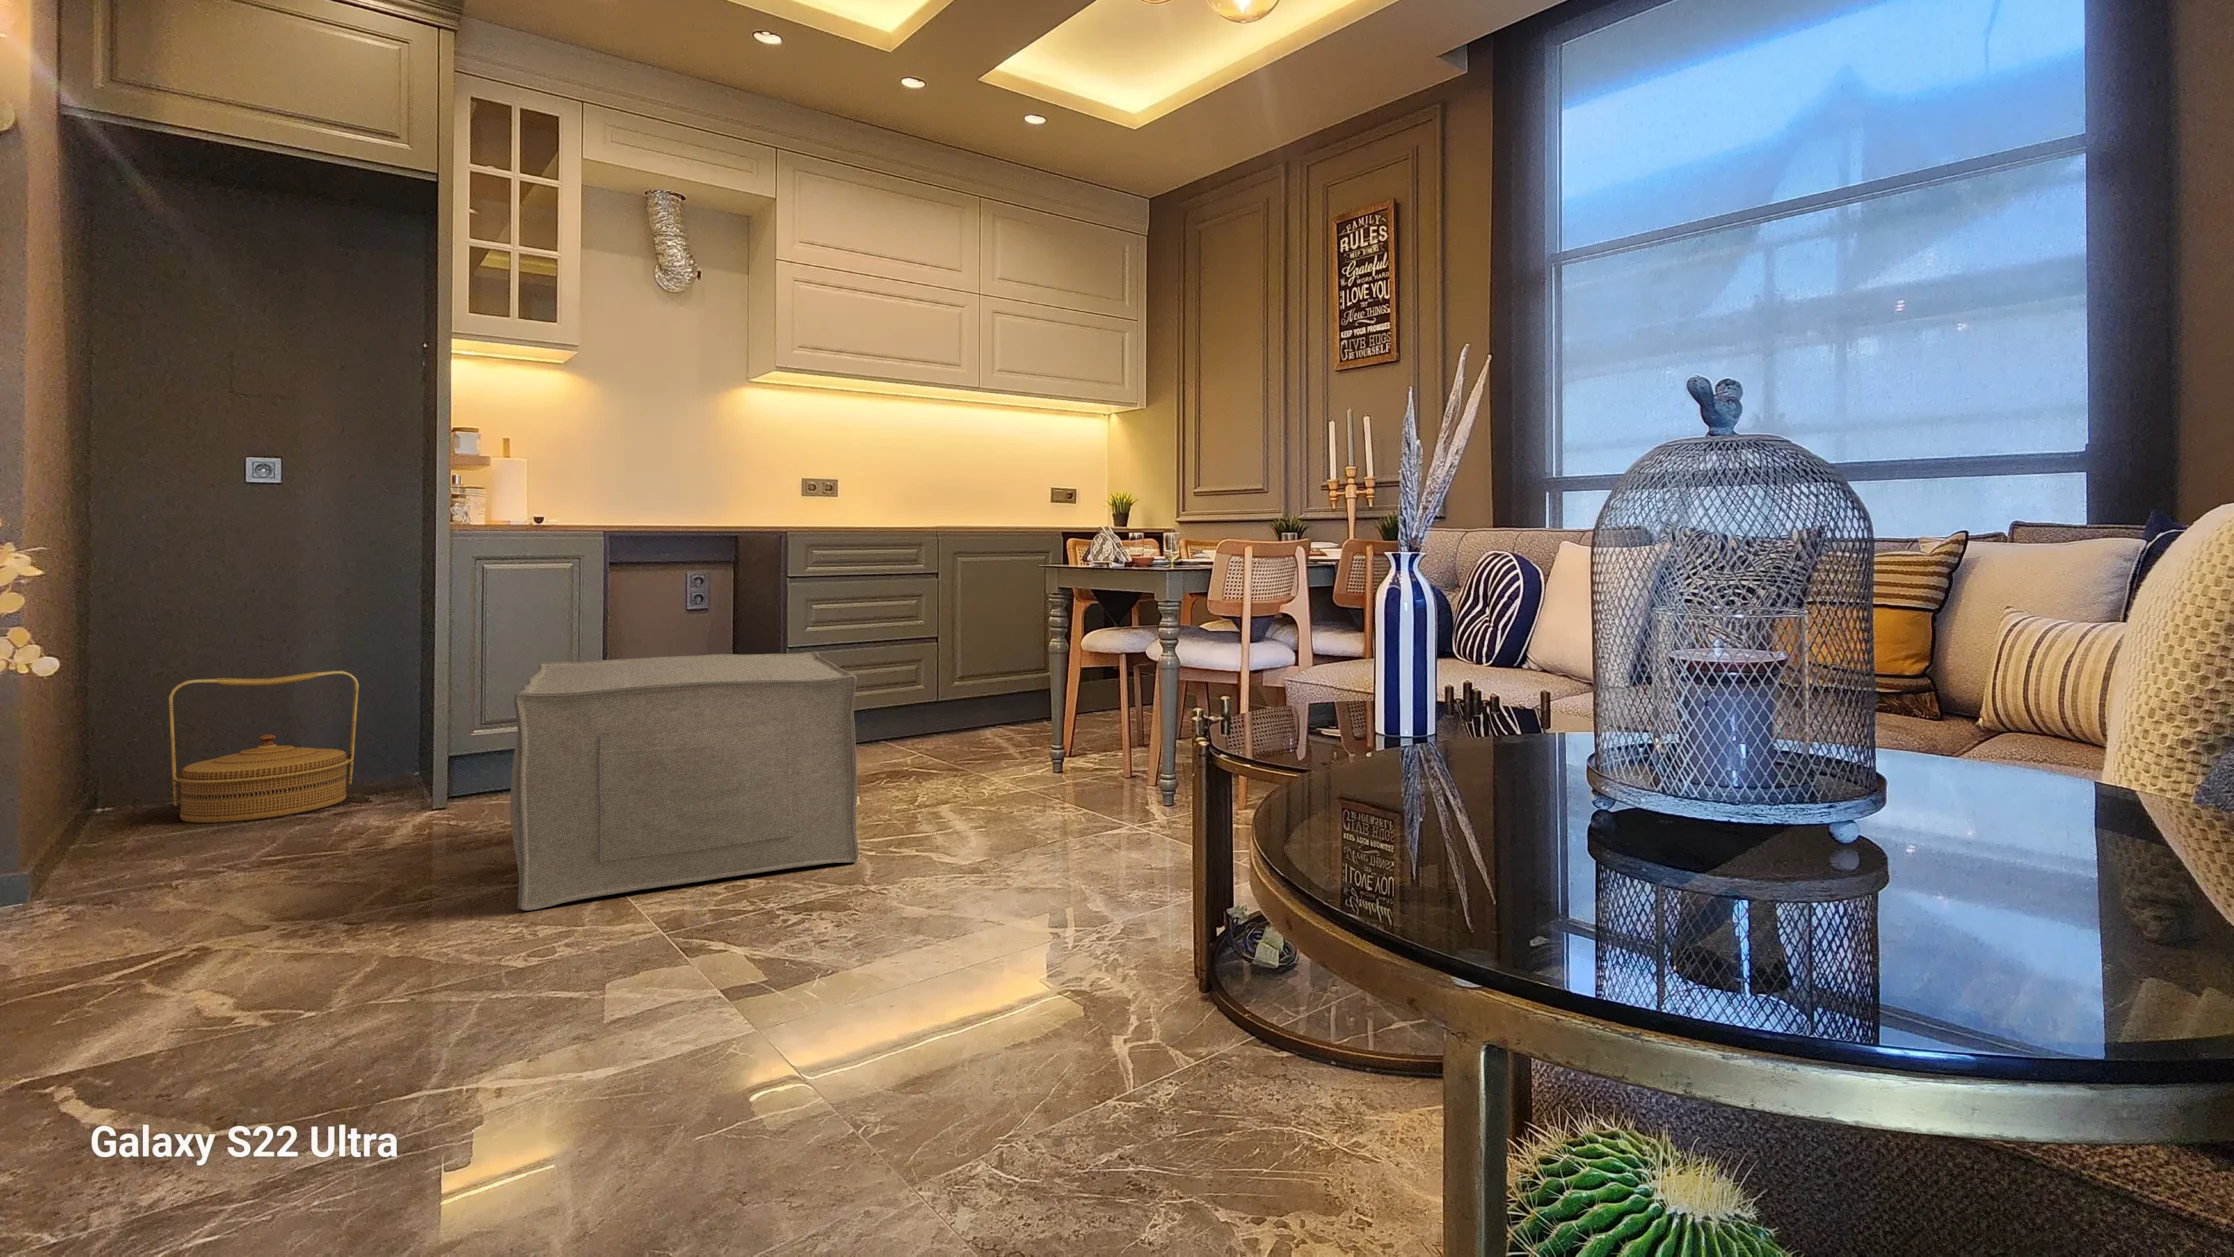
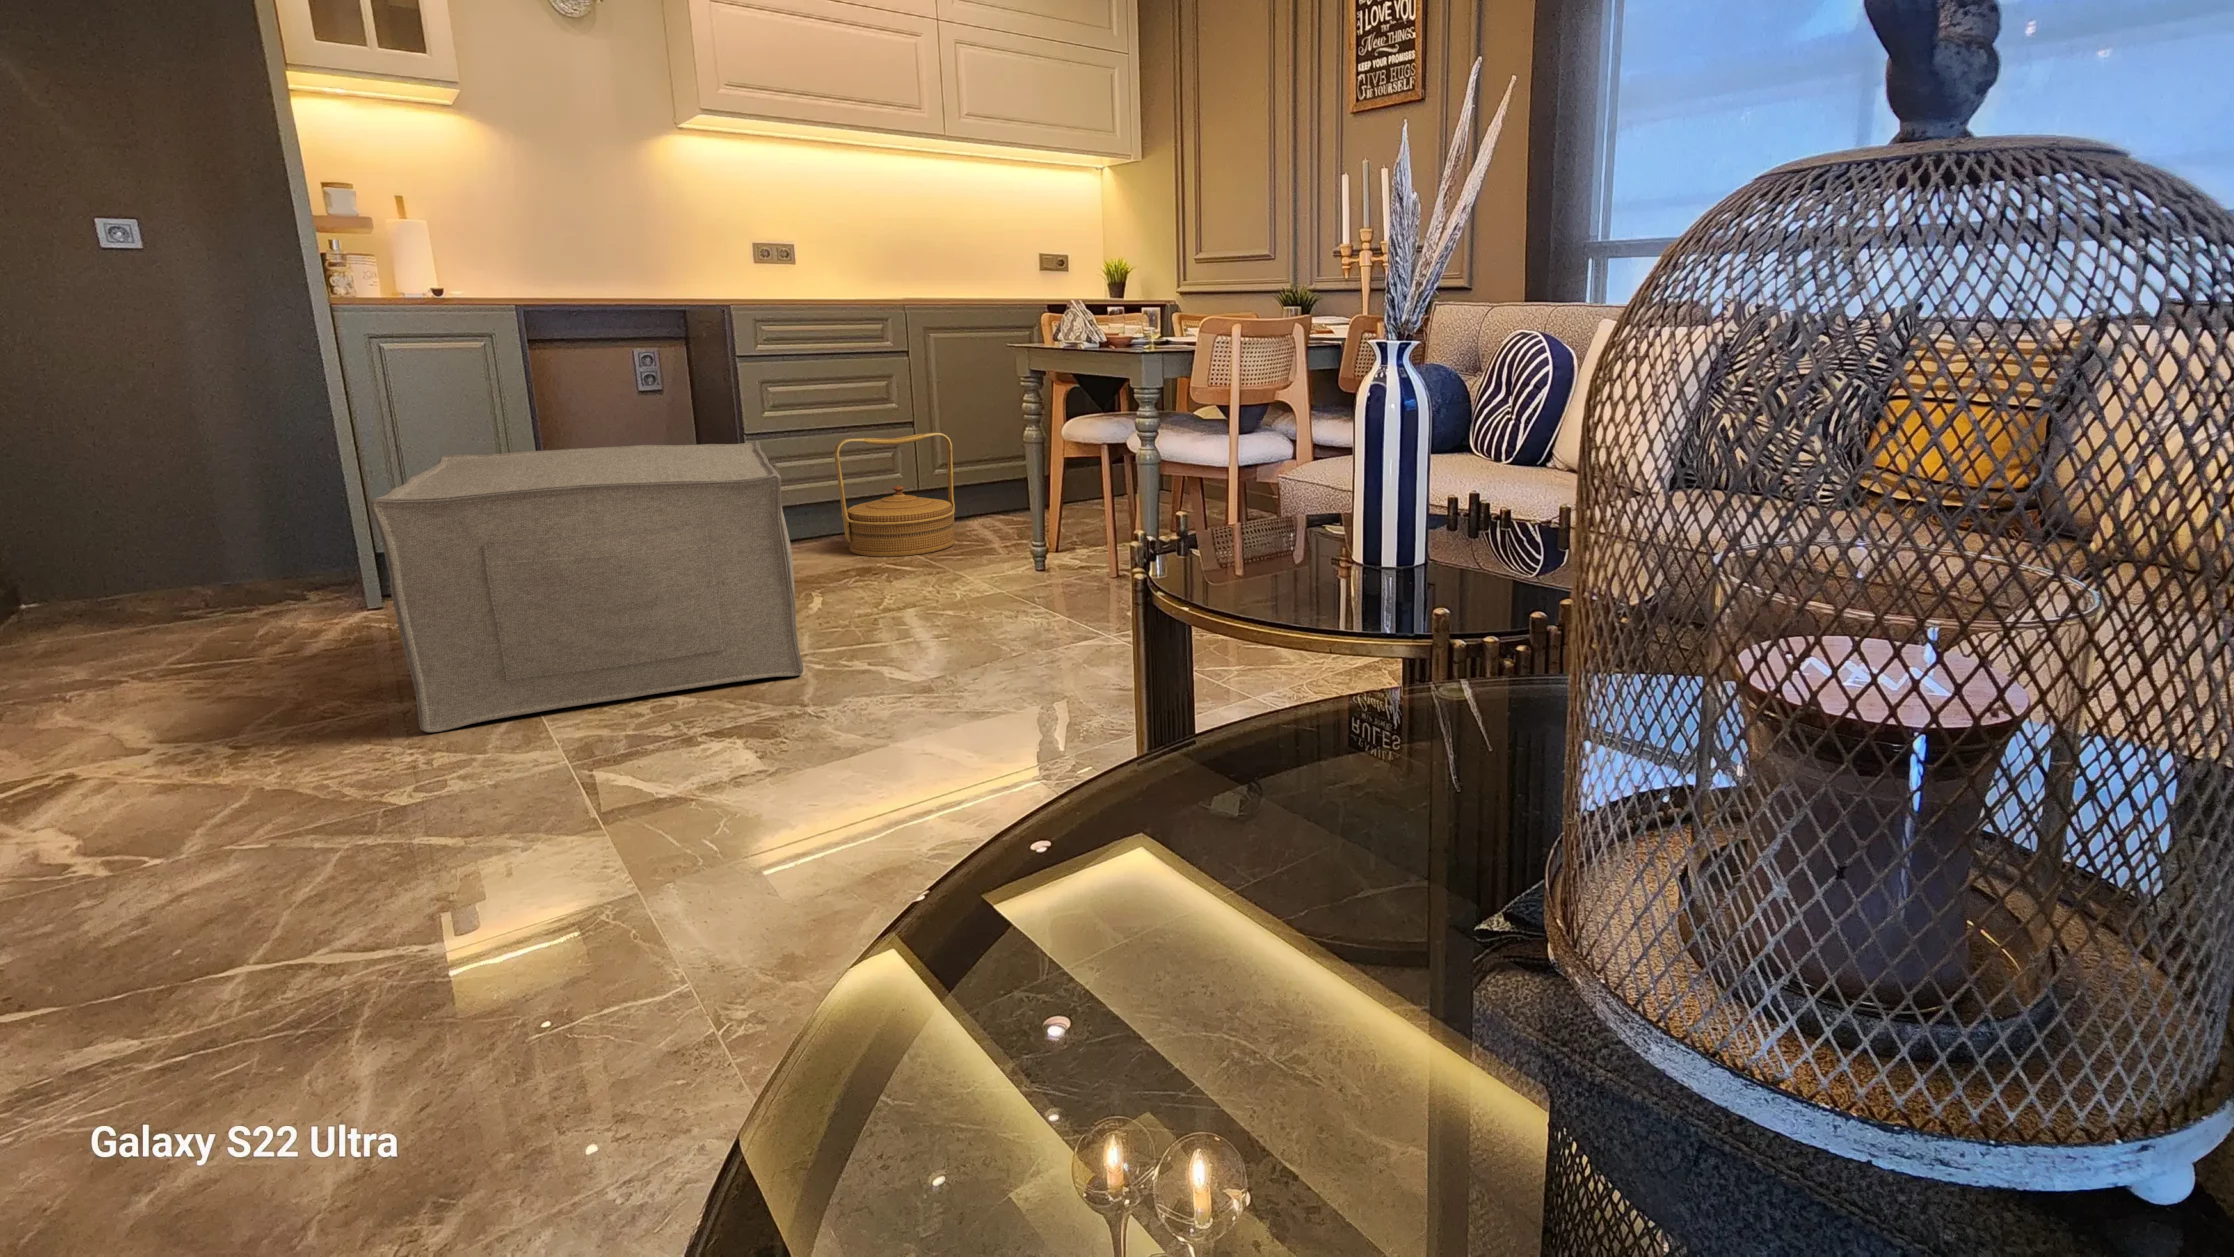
woven basket: present [169,671,359,823] -> present [834,432,955,557]

